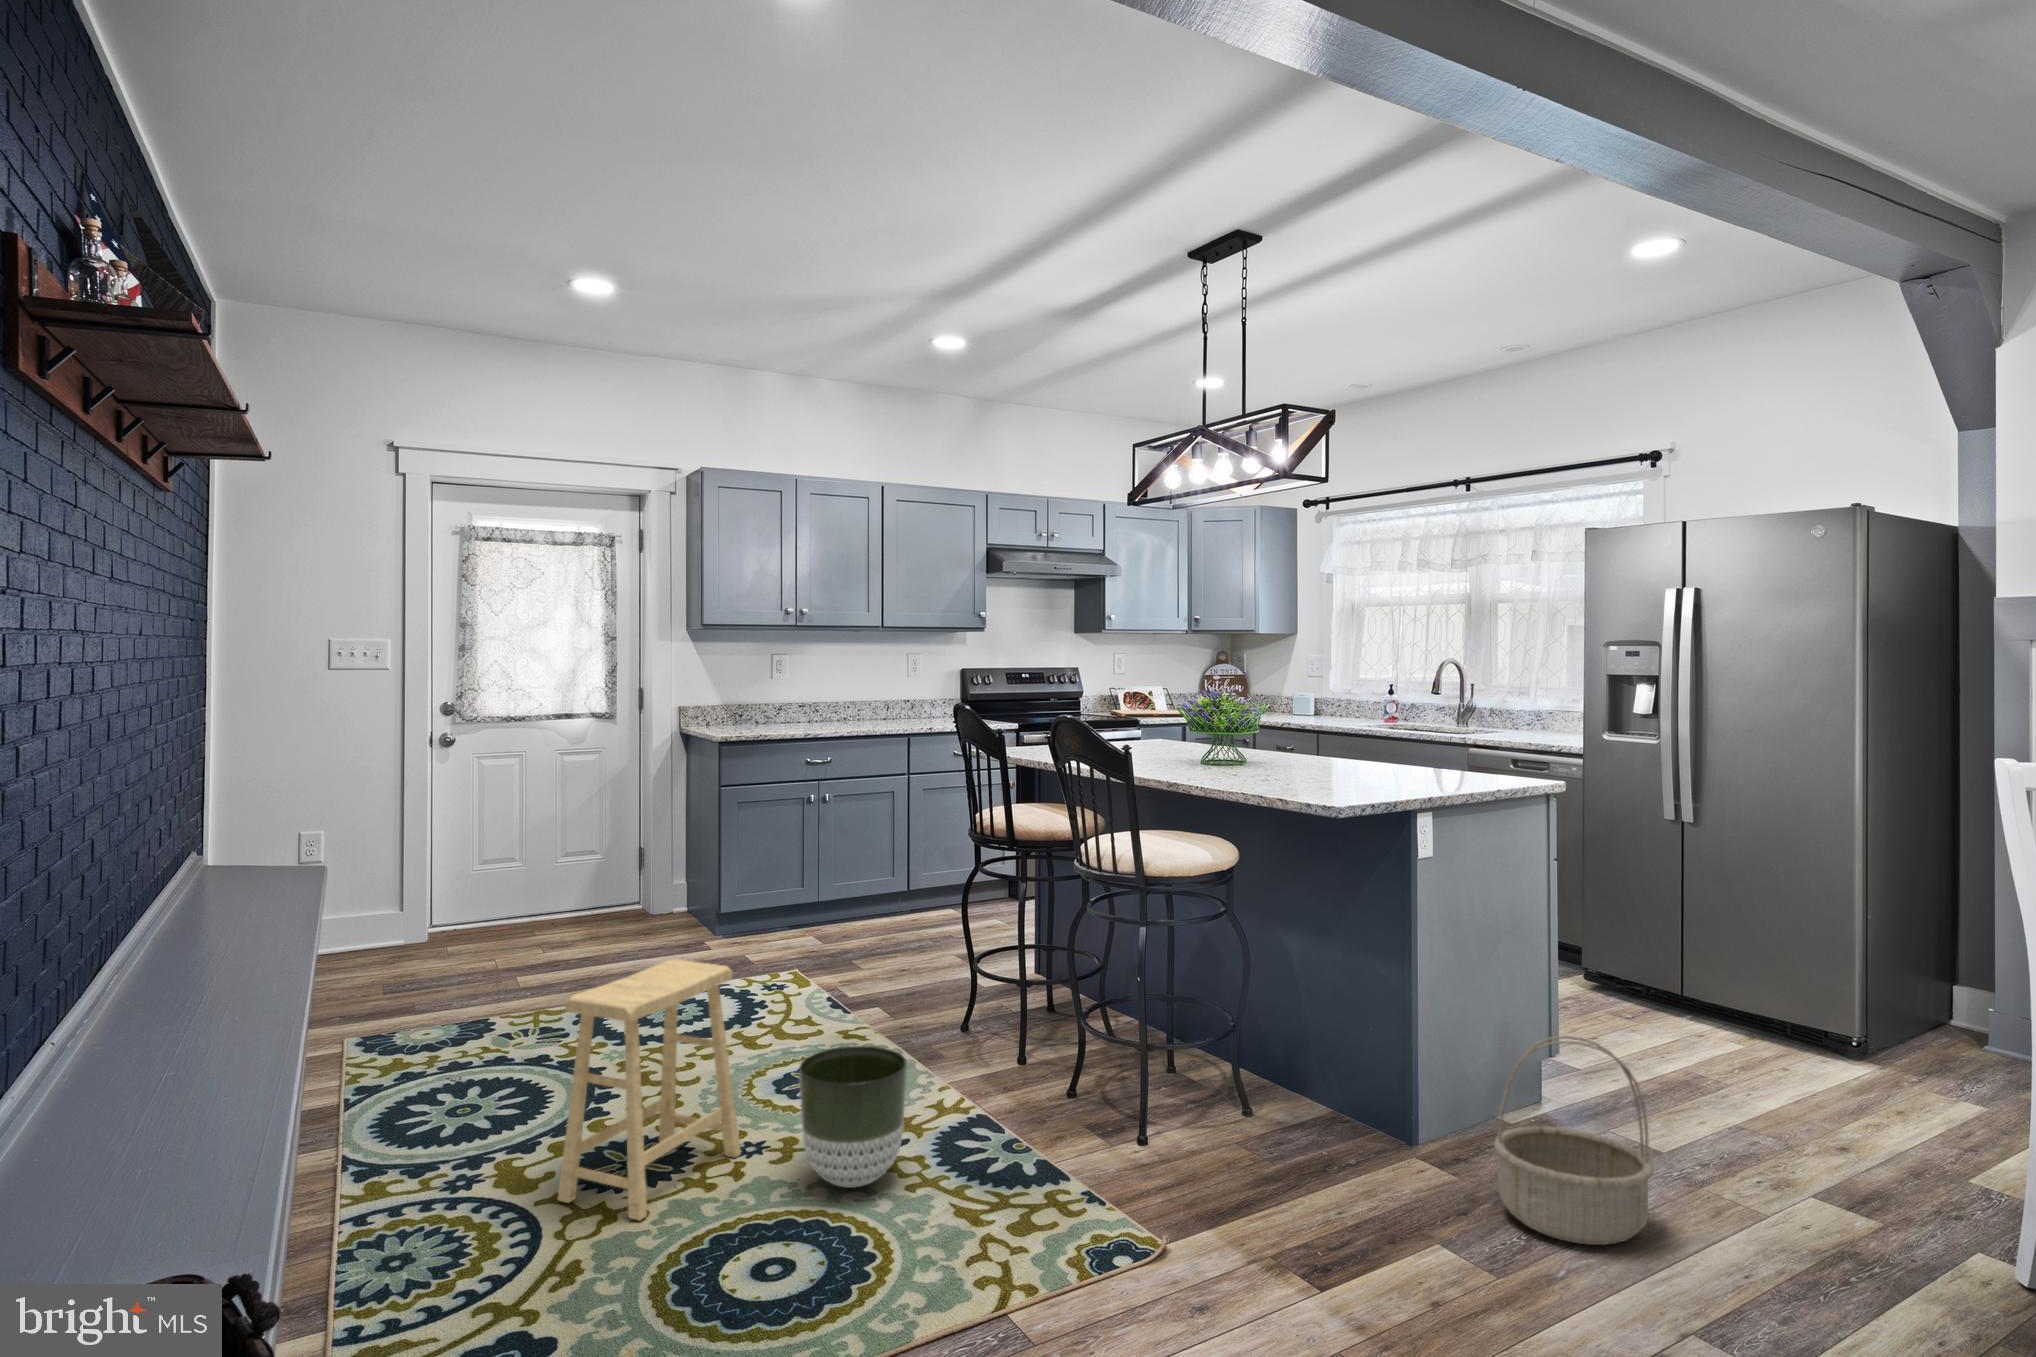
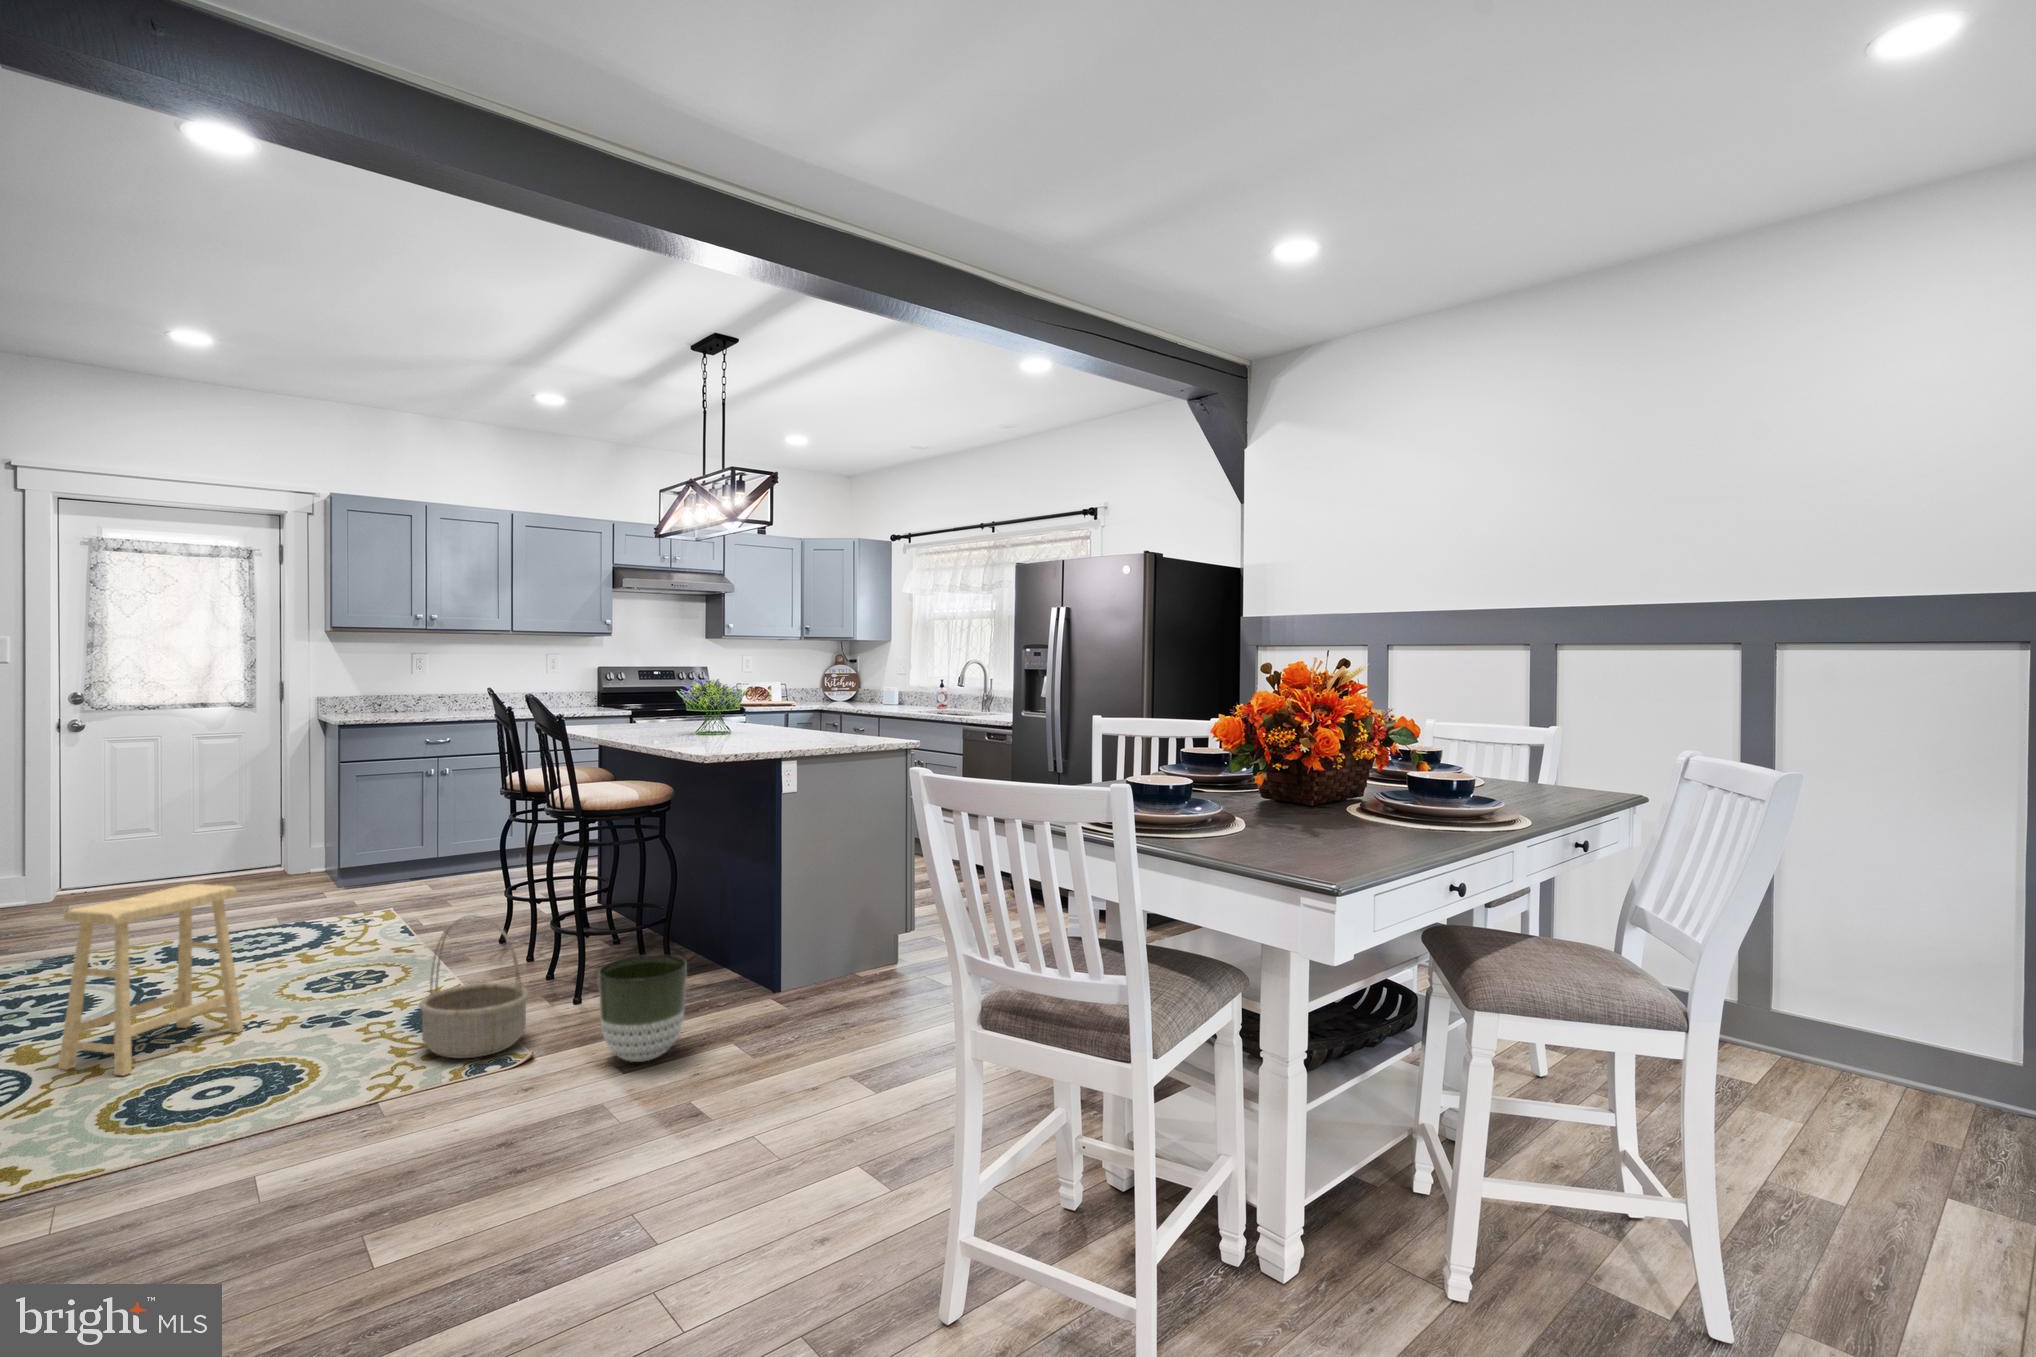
basket: present [1494,1036,1654,1245] -> present [419,915,529,1058]
planter: present [799,1046,907,1188] -> present [598,955,687,1062]

